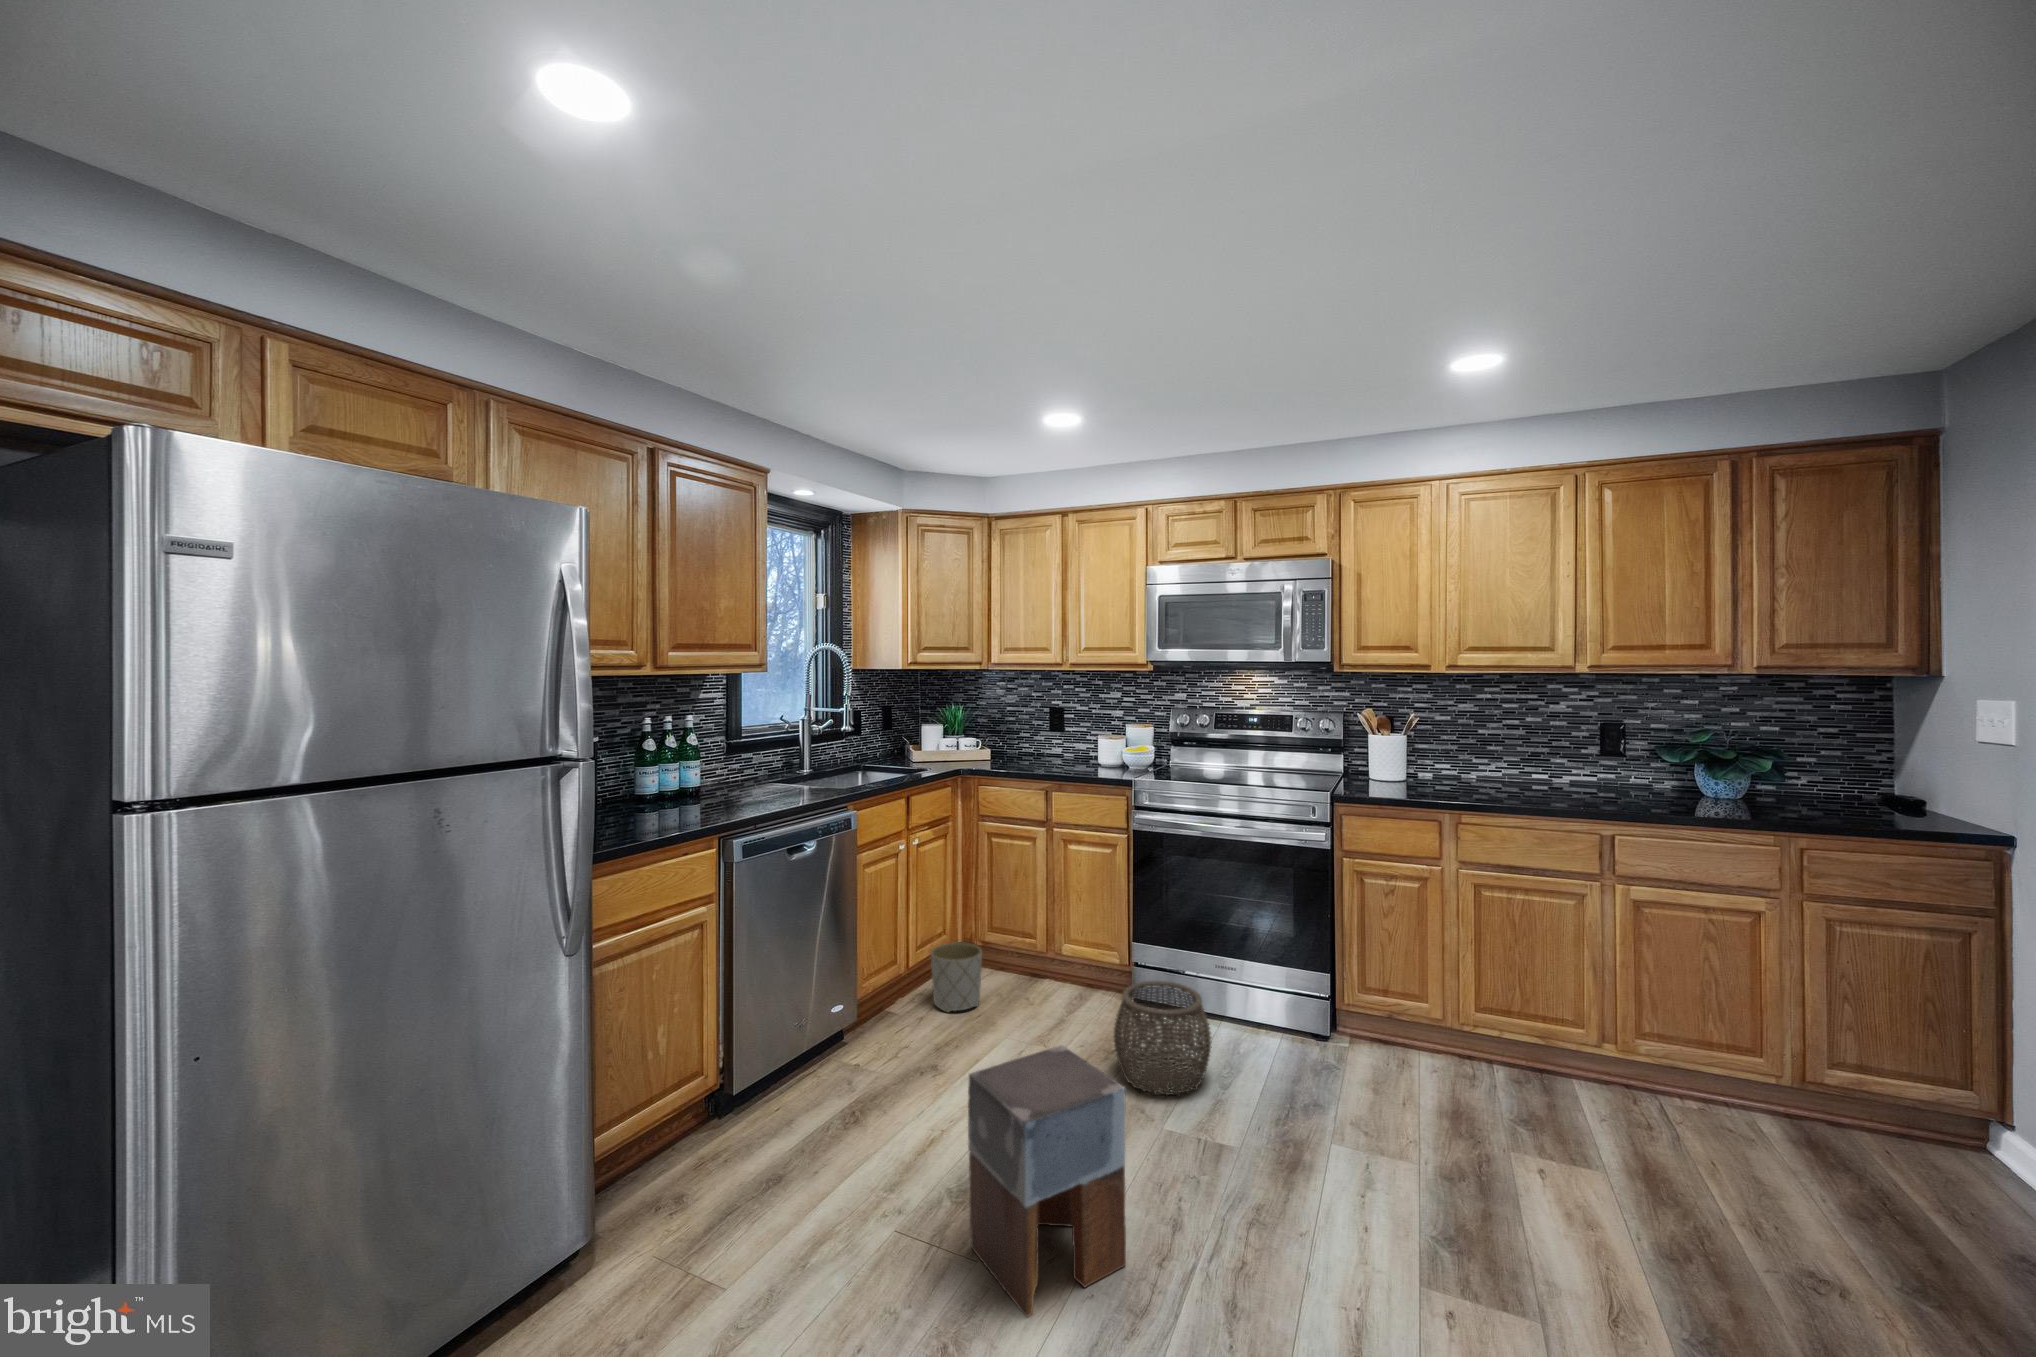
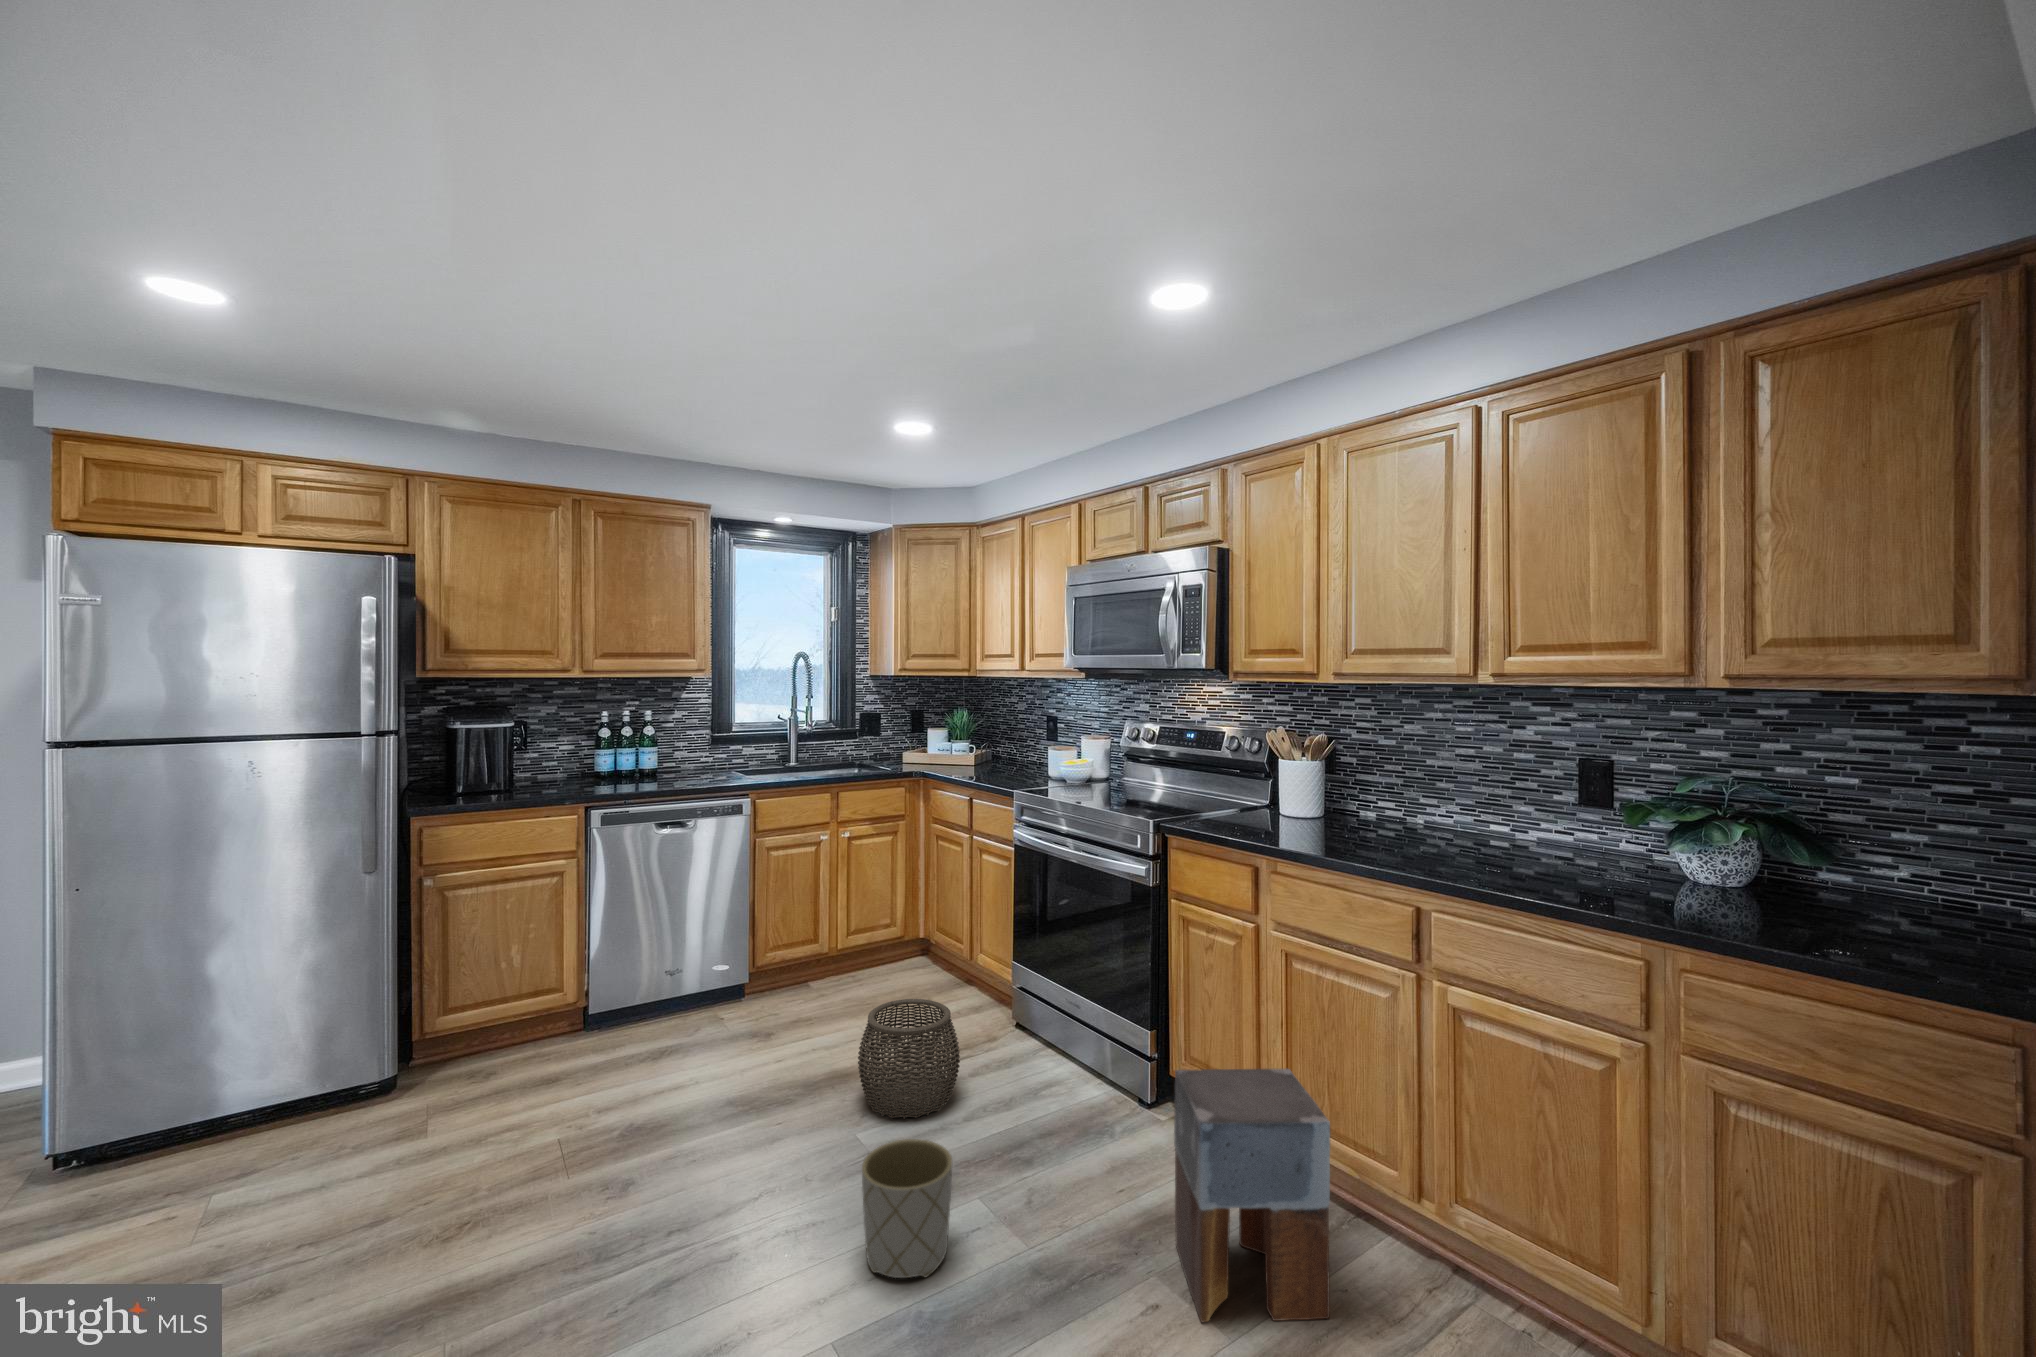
planter: present [931,942,982,1012] -> present [862,1139,952,1278]
stool: present [968,1045,1126,1317] -> present [1174,1069,1330,1322]

